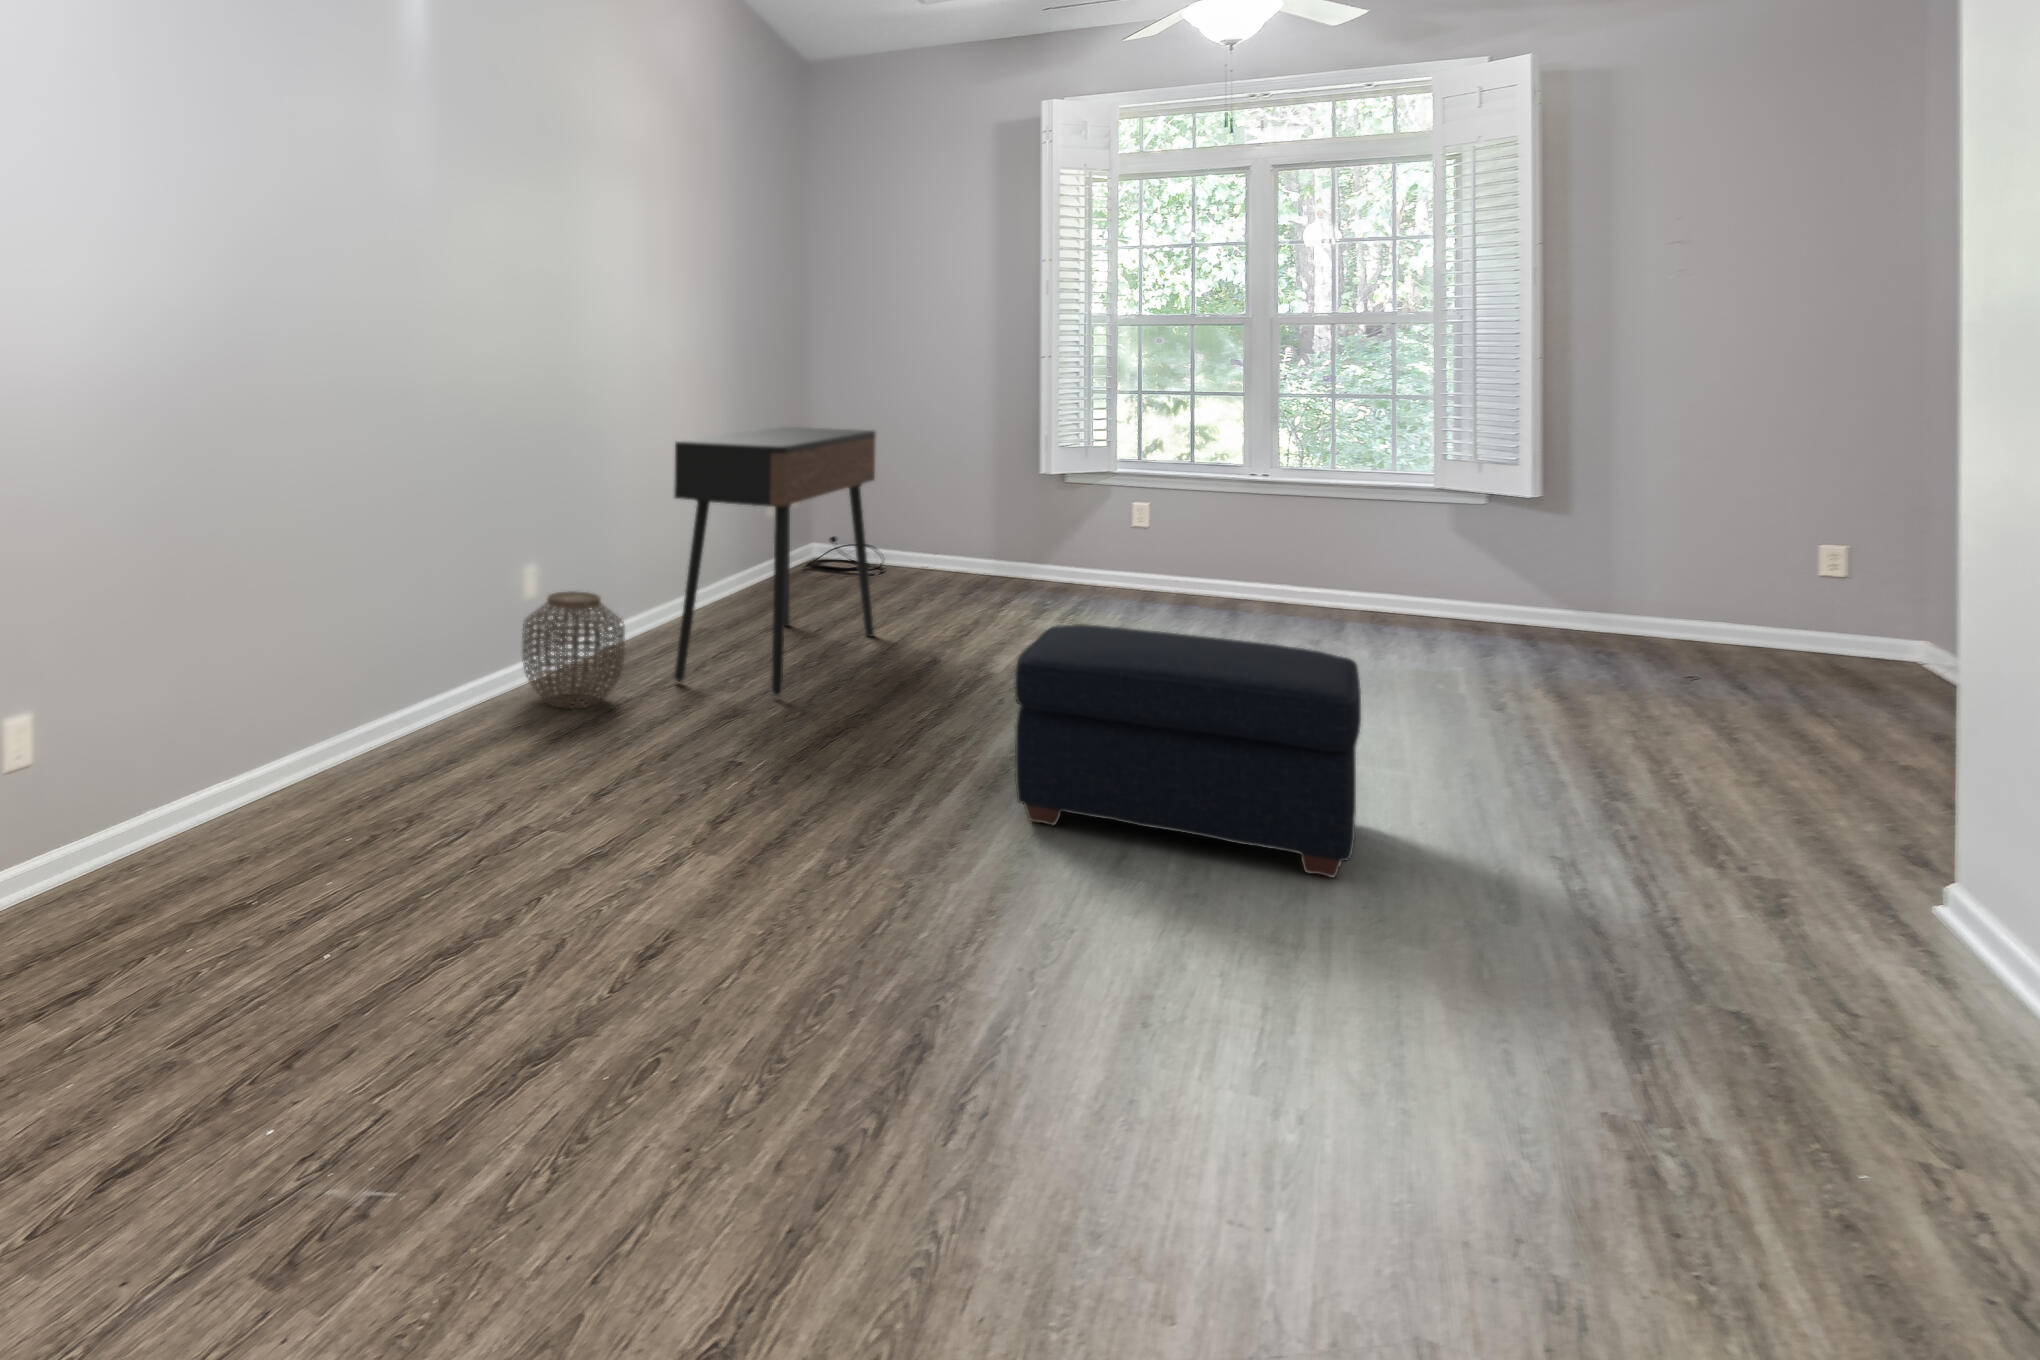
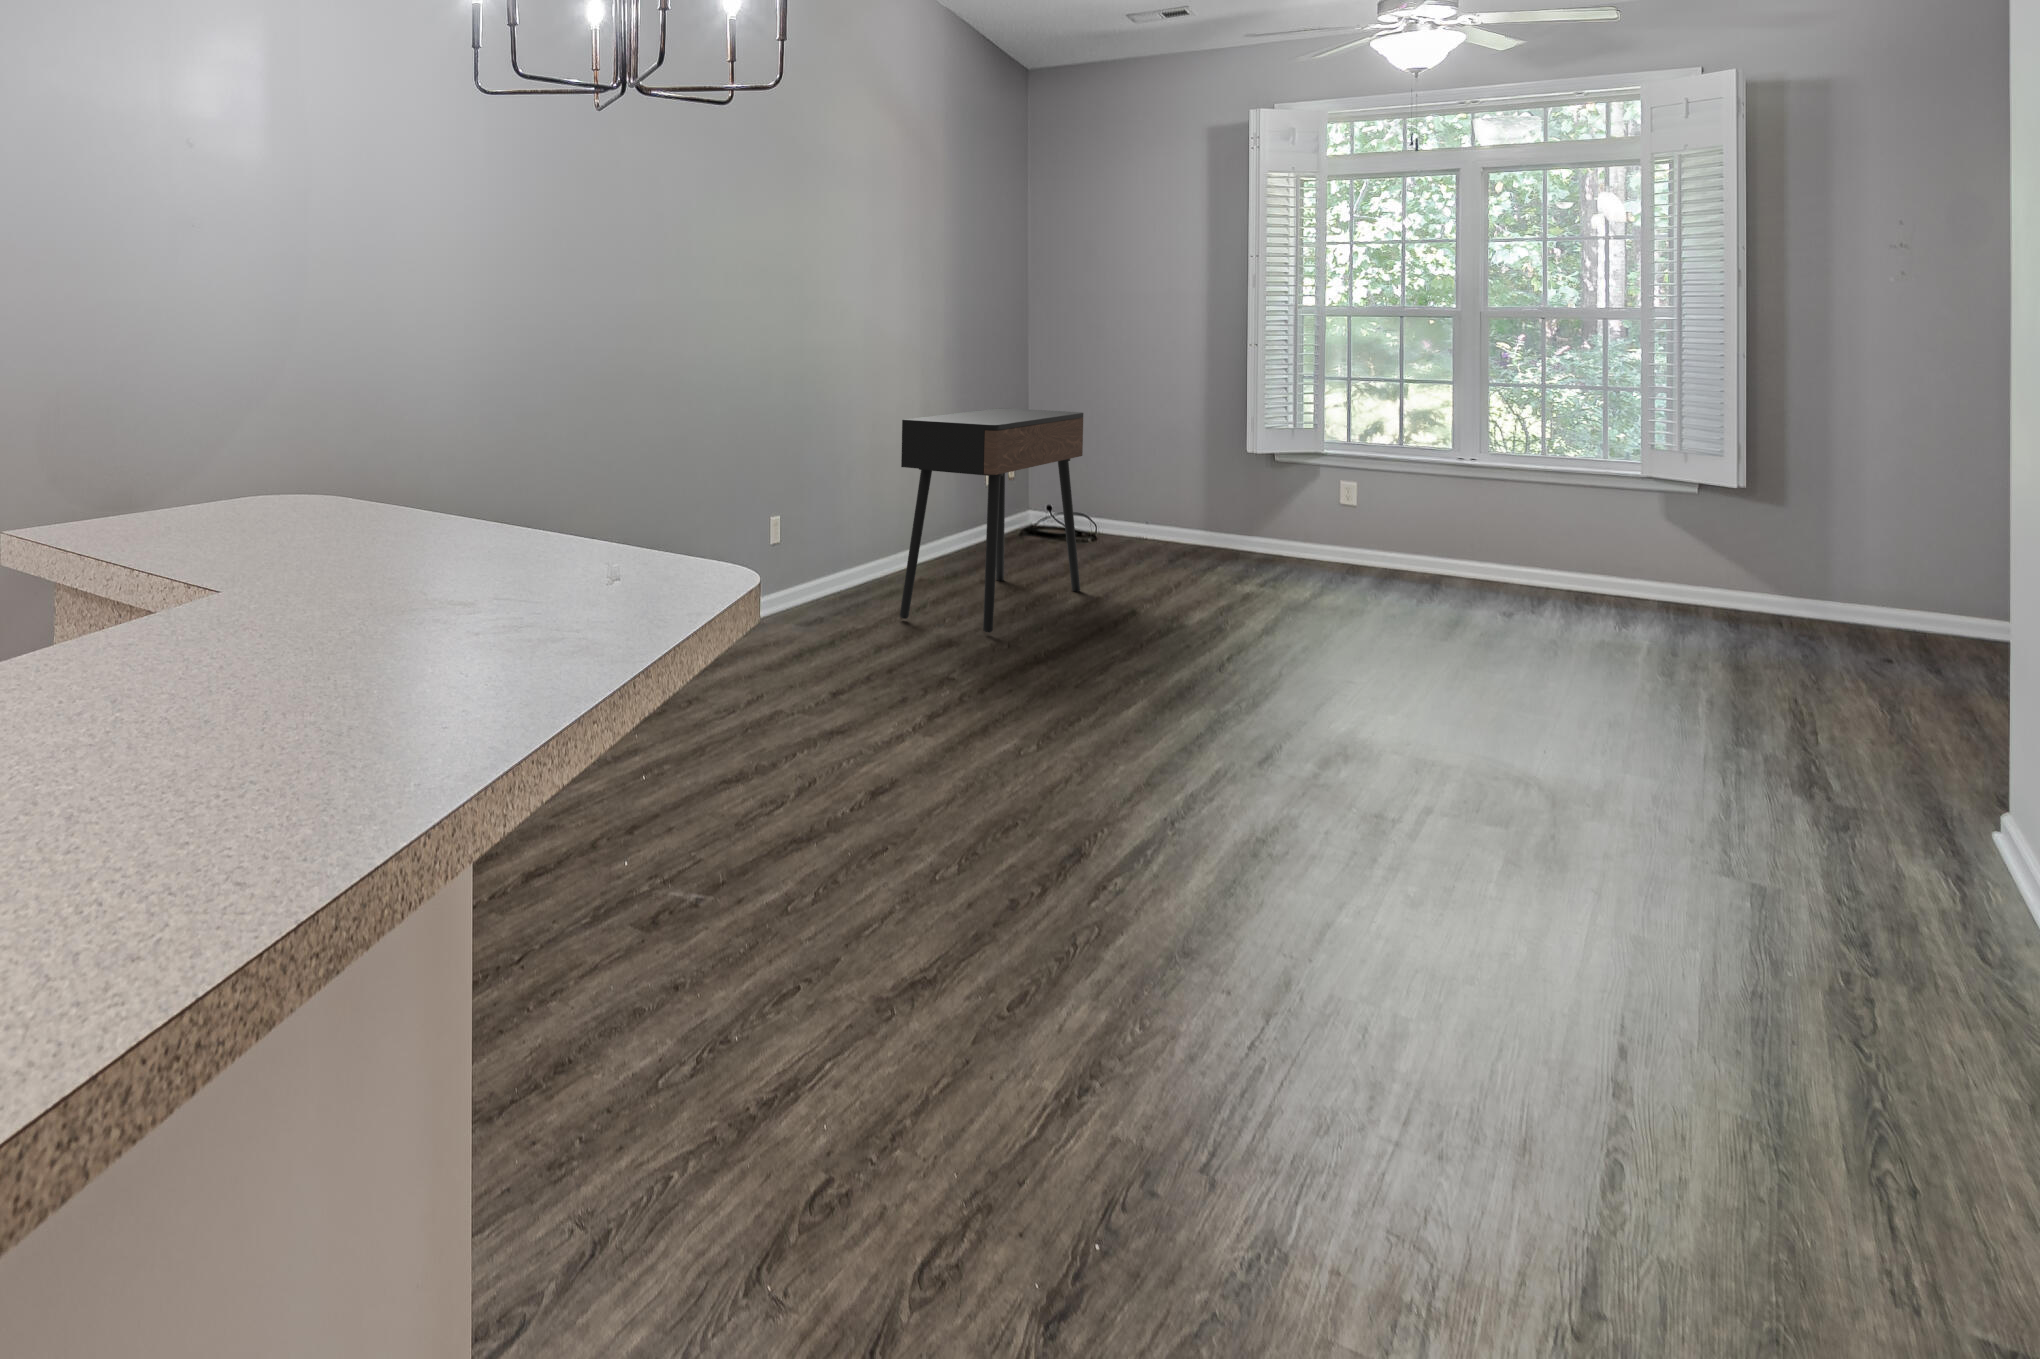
woven basket: present [523,591,625,709] -> none [774,541,858,635]
ottoman: present [1015,624,1361,877] -> none [1183,577,1489,779]

